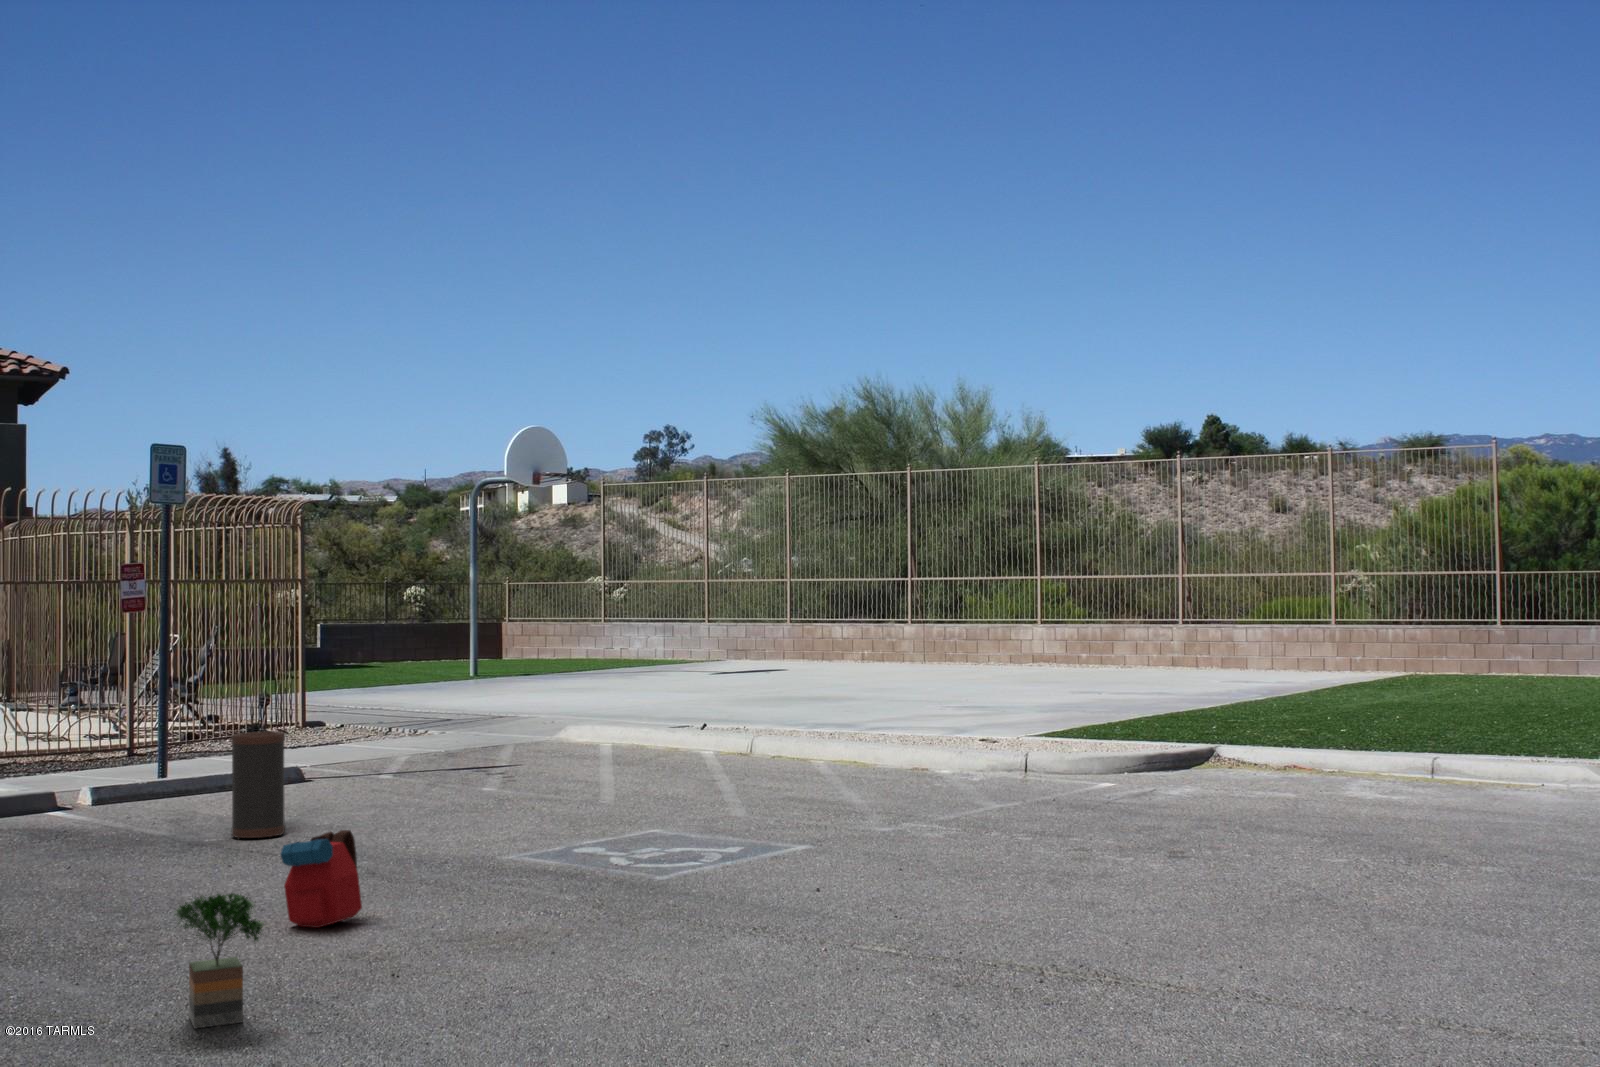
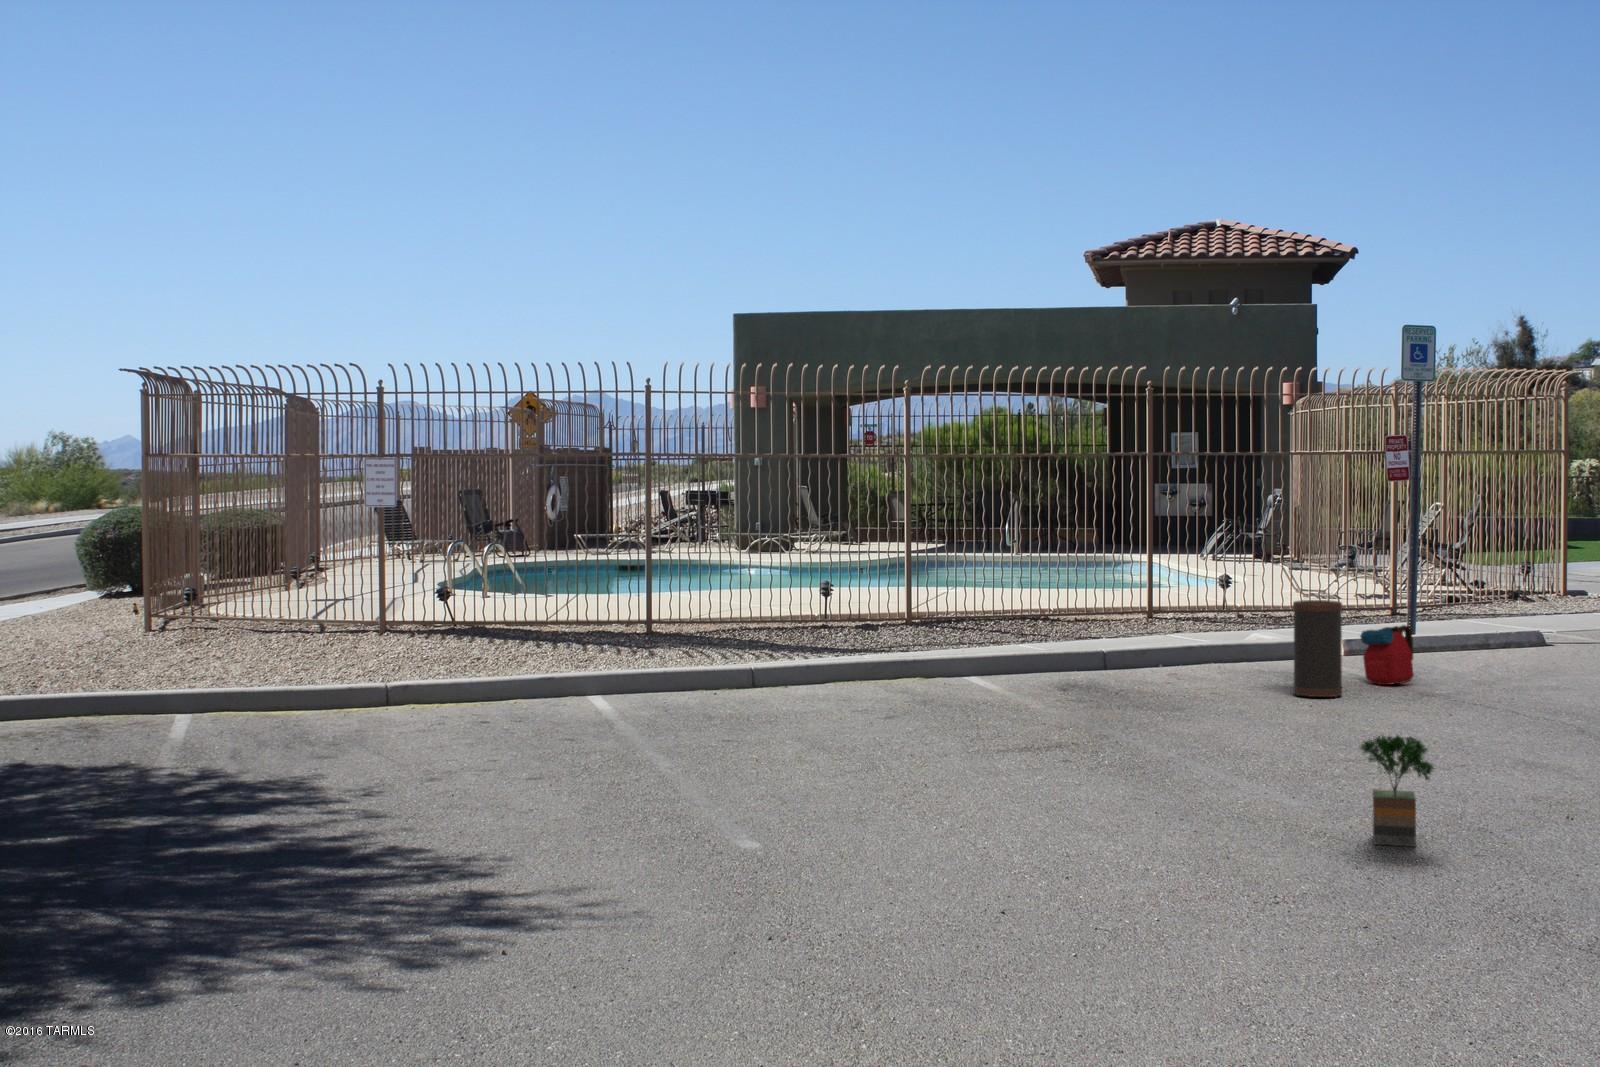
trash can: present [231,731,285,839] -> present [1293,600,1342,697]
backpack: present [281,830,362,928] -> present [1360,625,1414,685]

